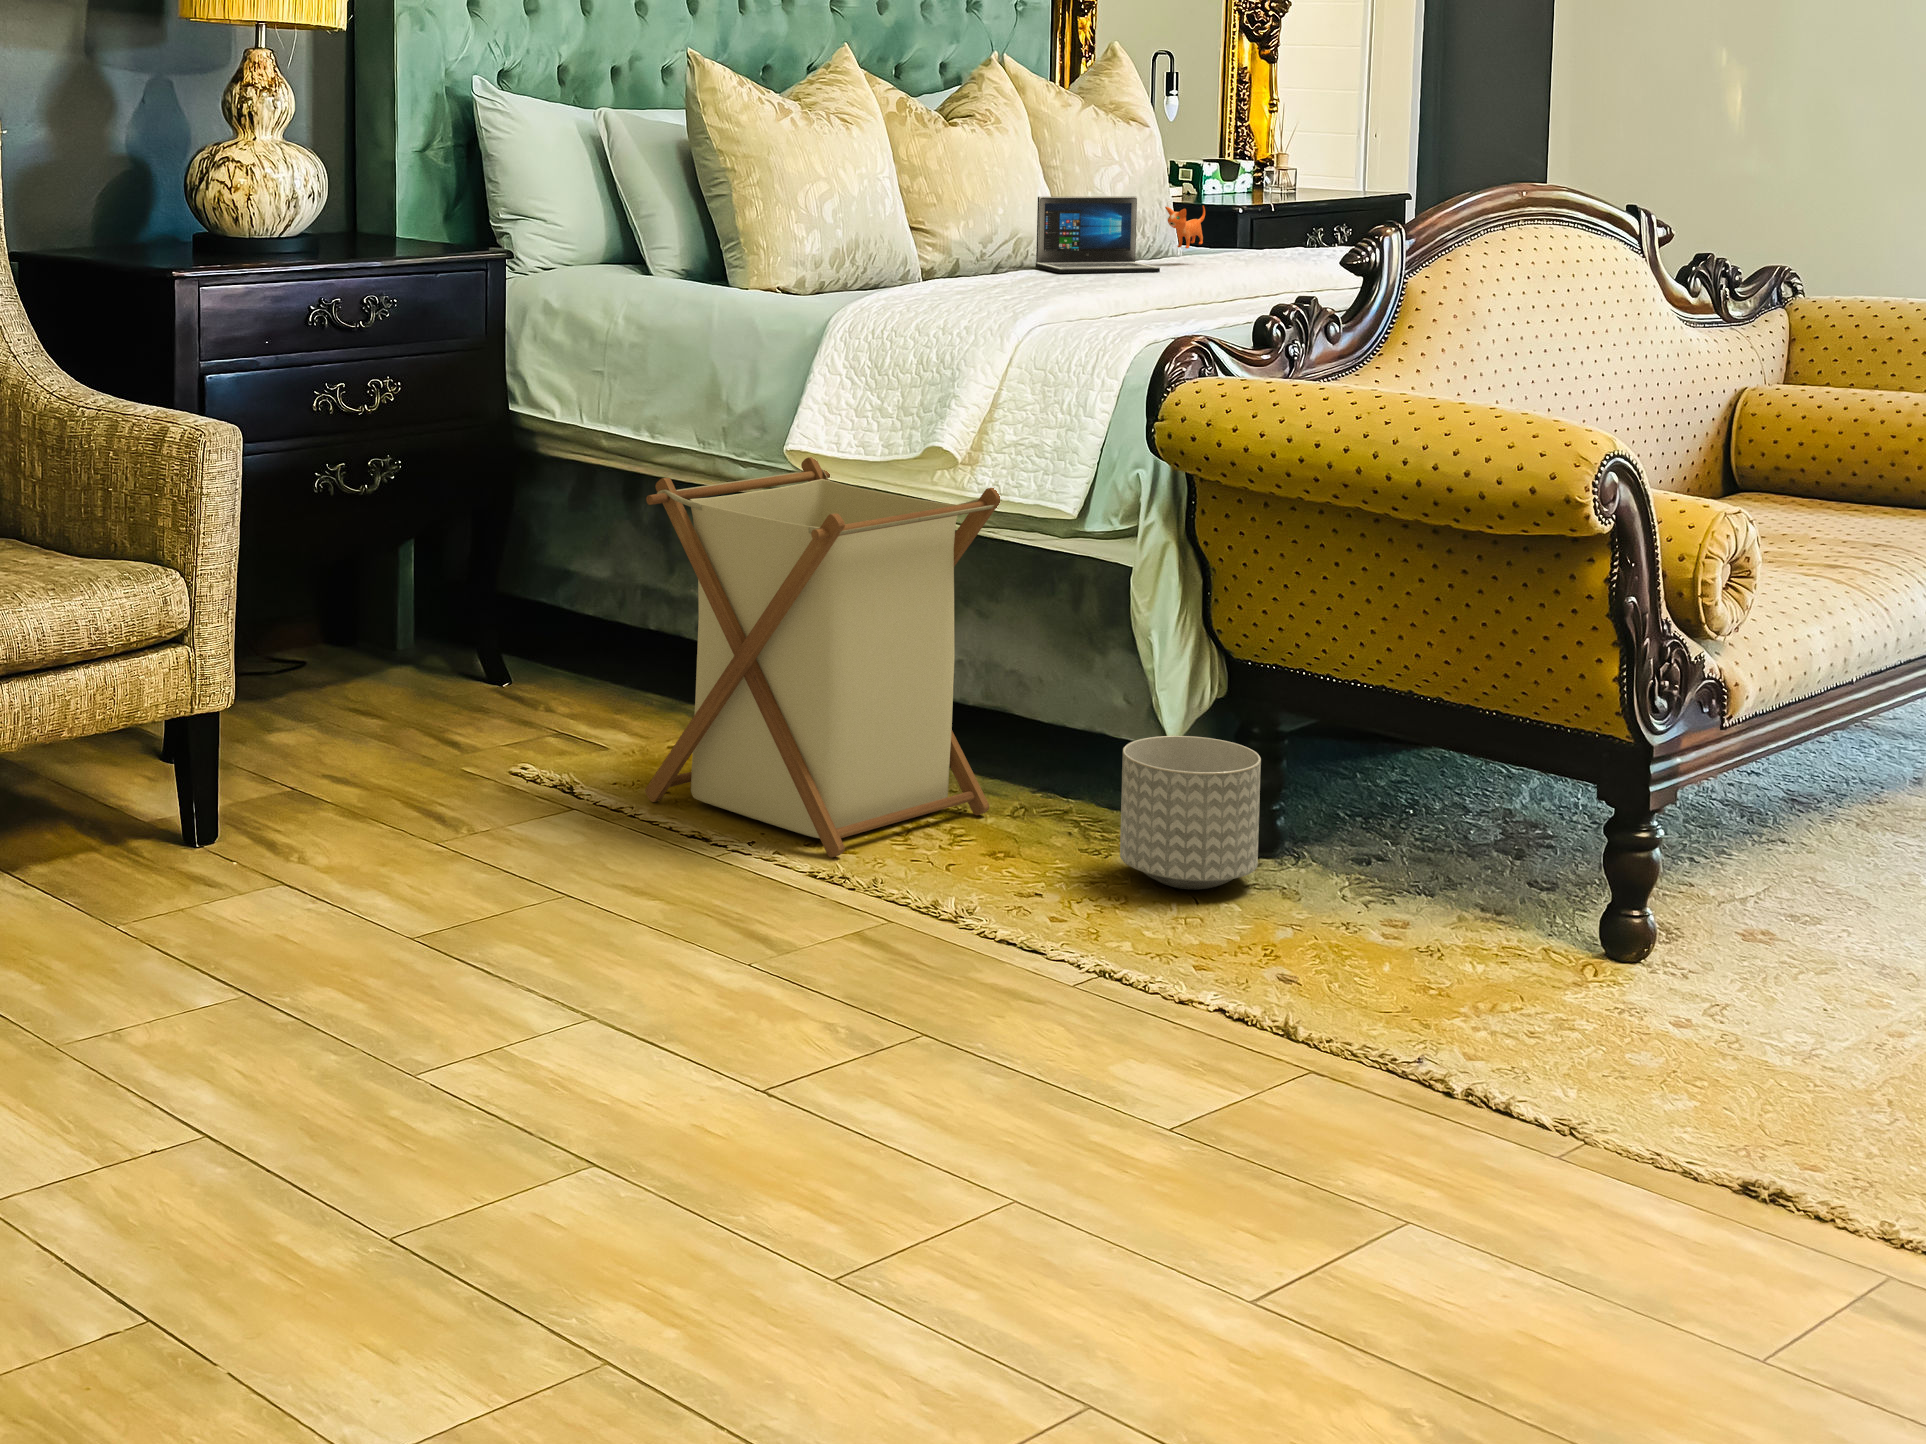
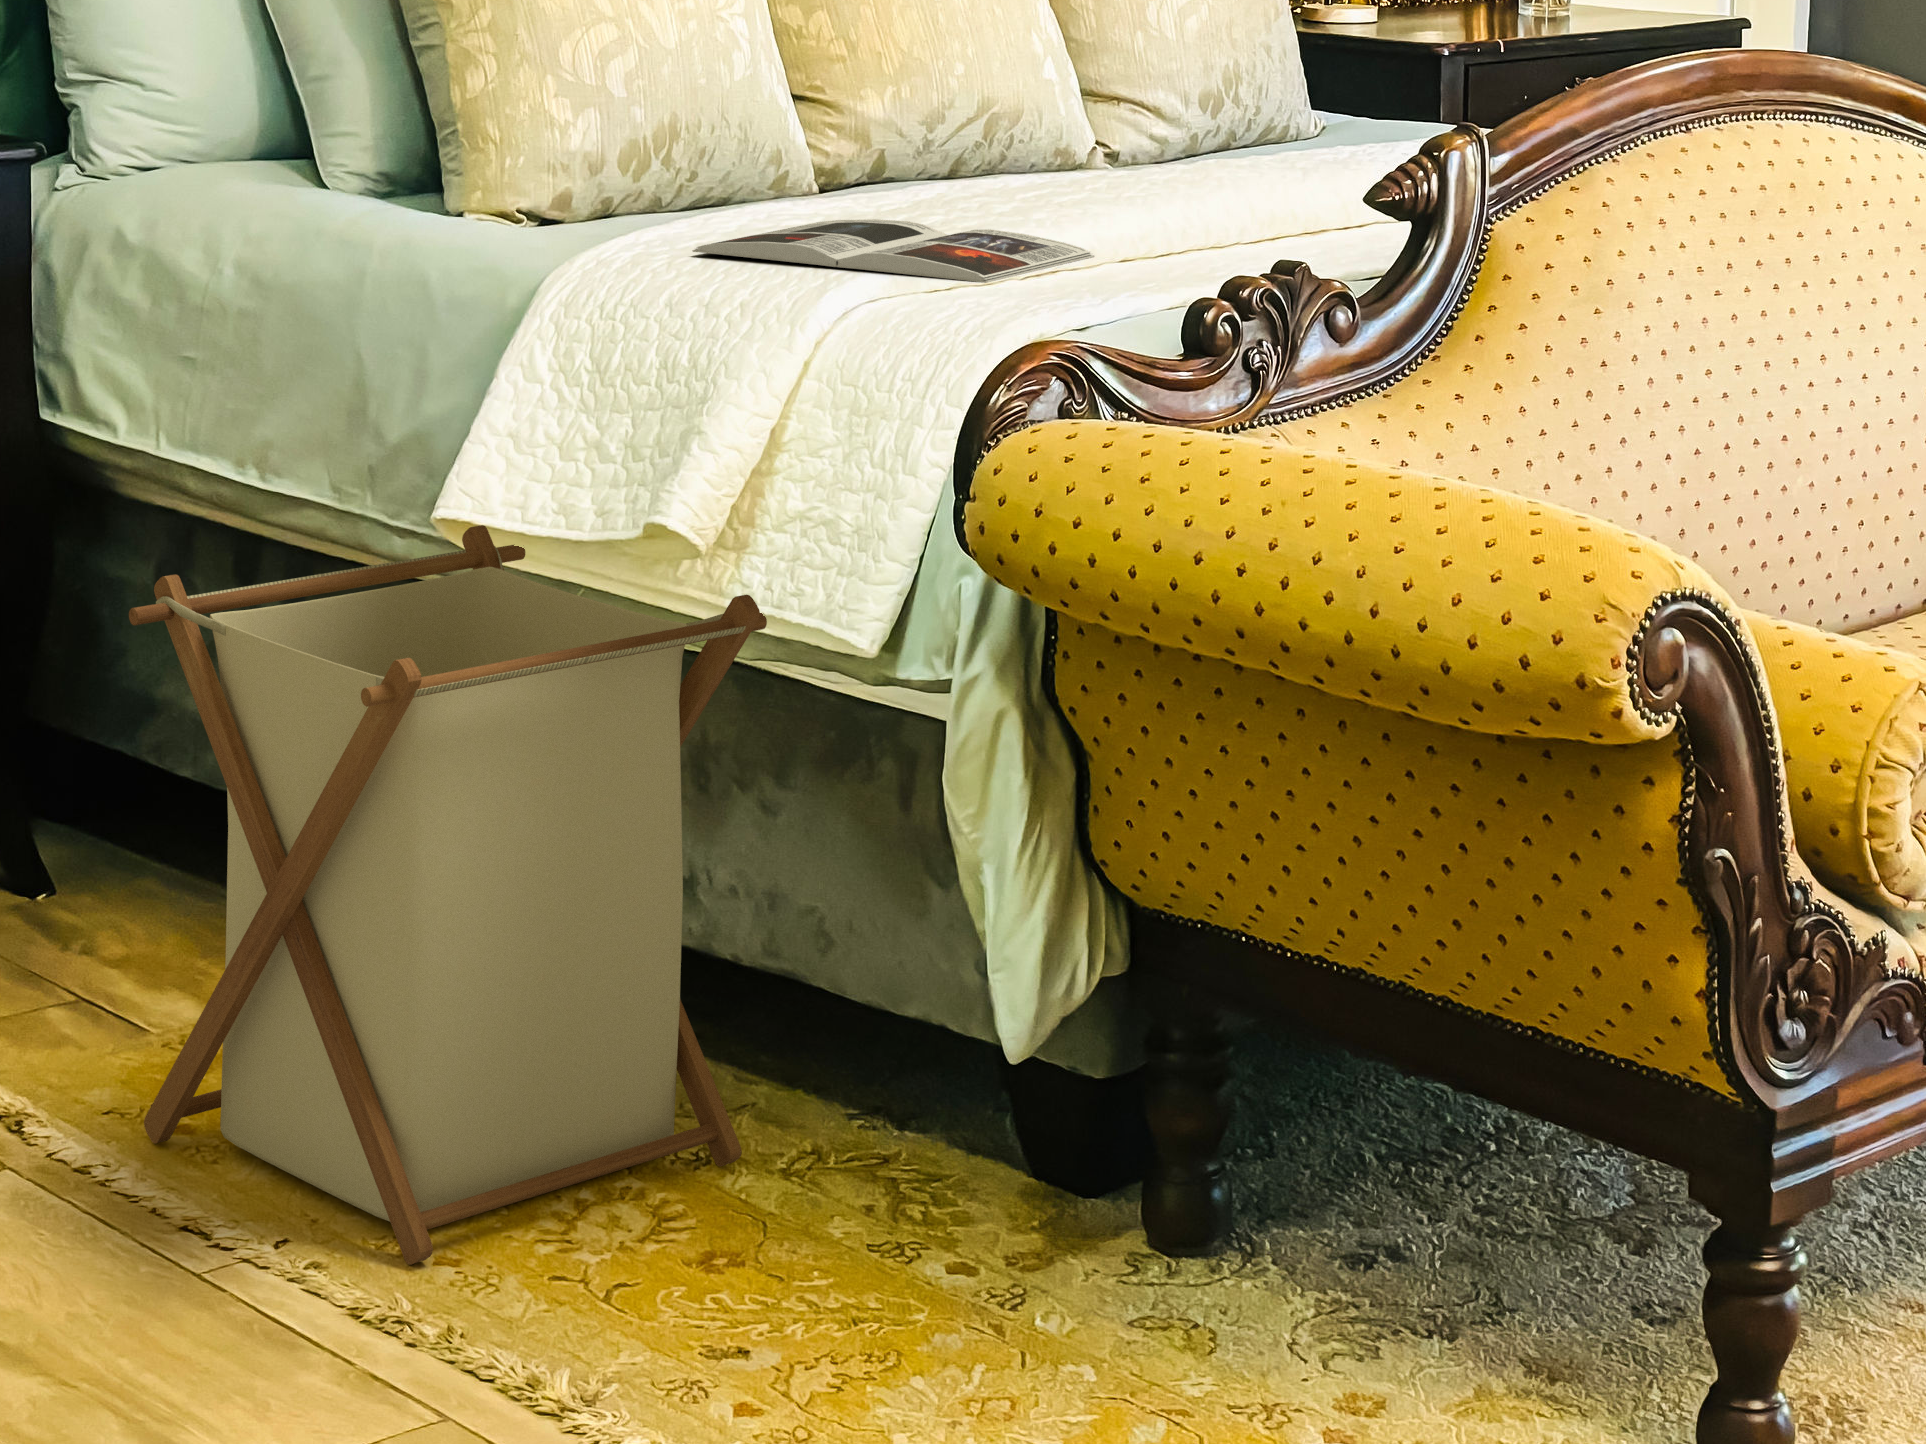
laptop: present [1036,196,1205,273] -> none [995,48,1297,182]
magazine: none [922,286,1151,315] -> present [692,219,1094,283]
planter: present [1120,736,1261,890] -> none [907,1047,1151,1329]

